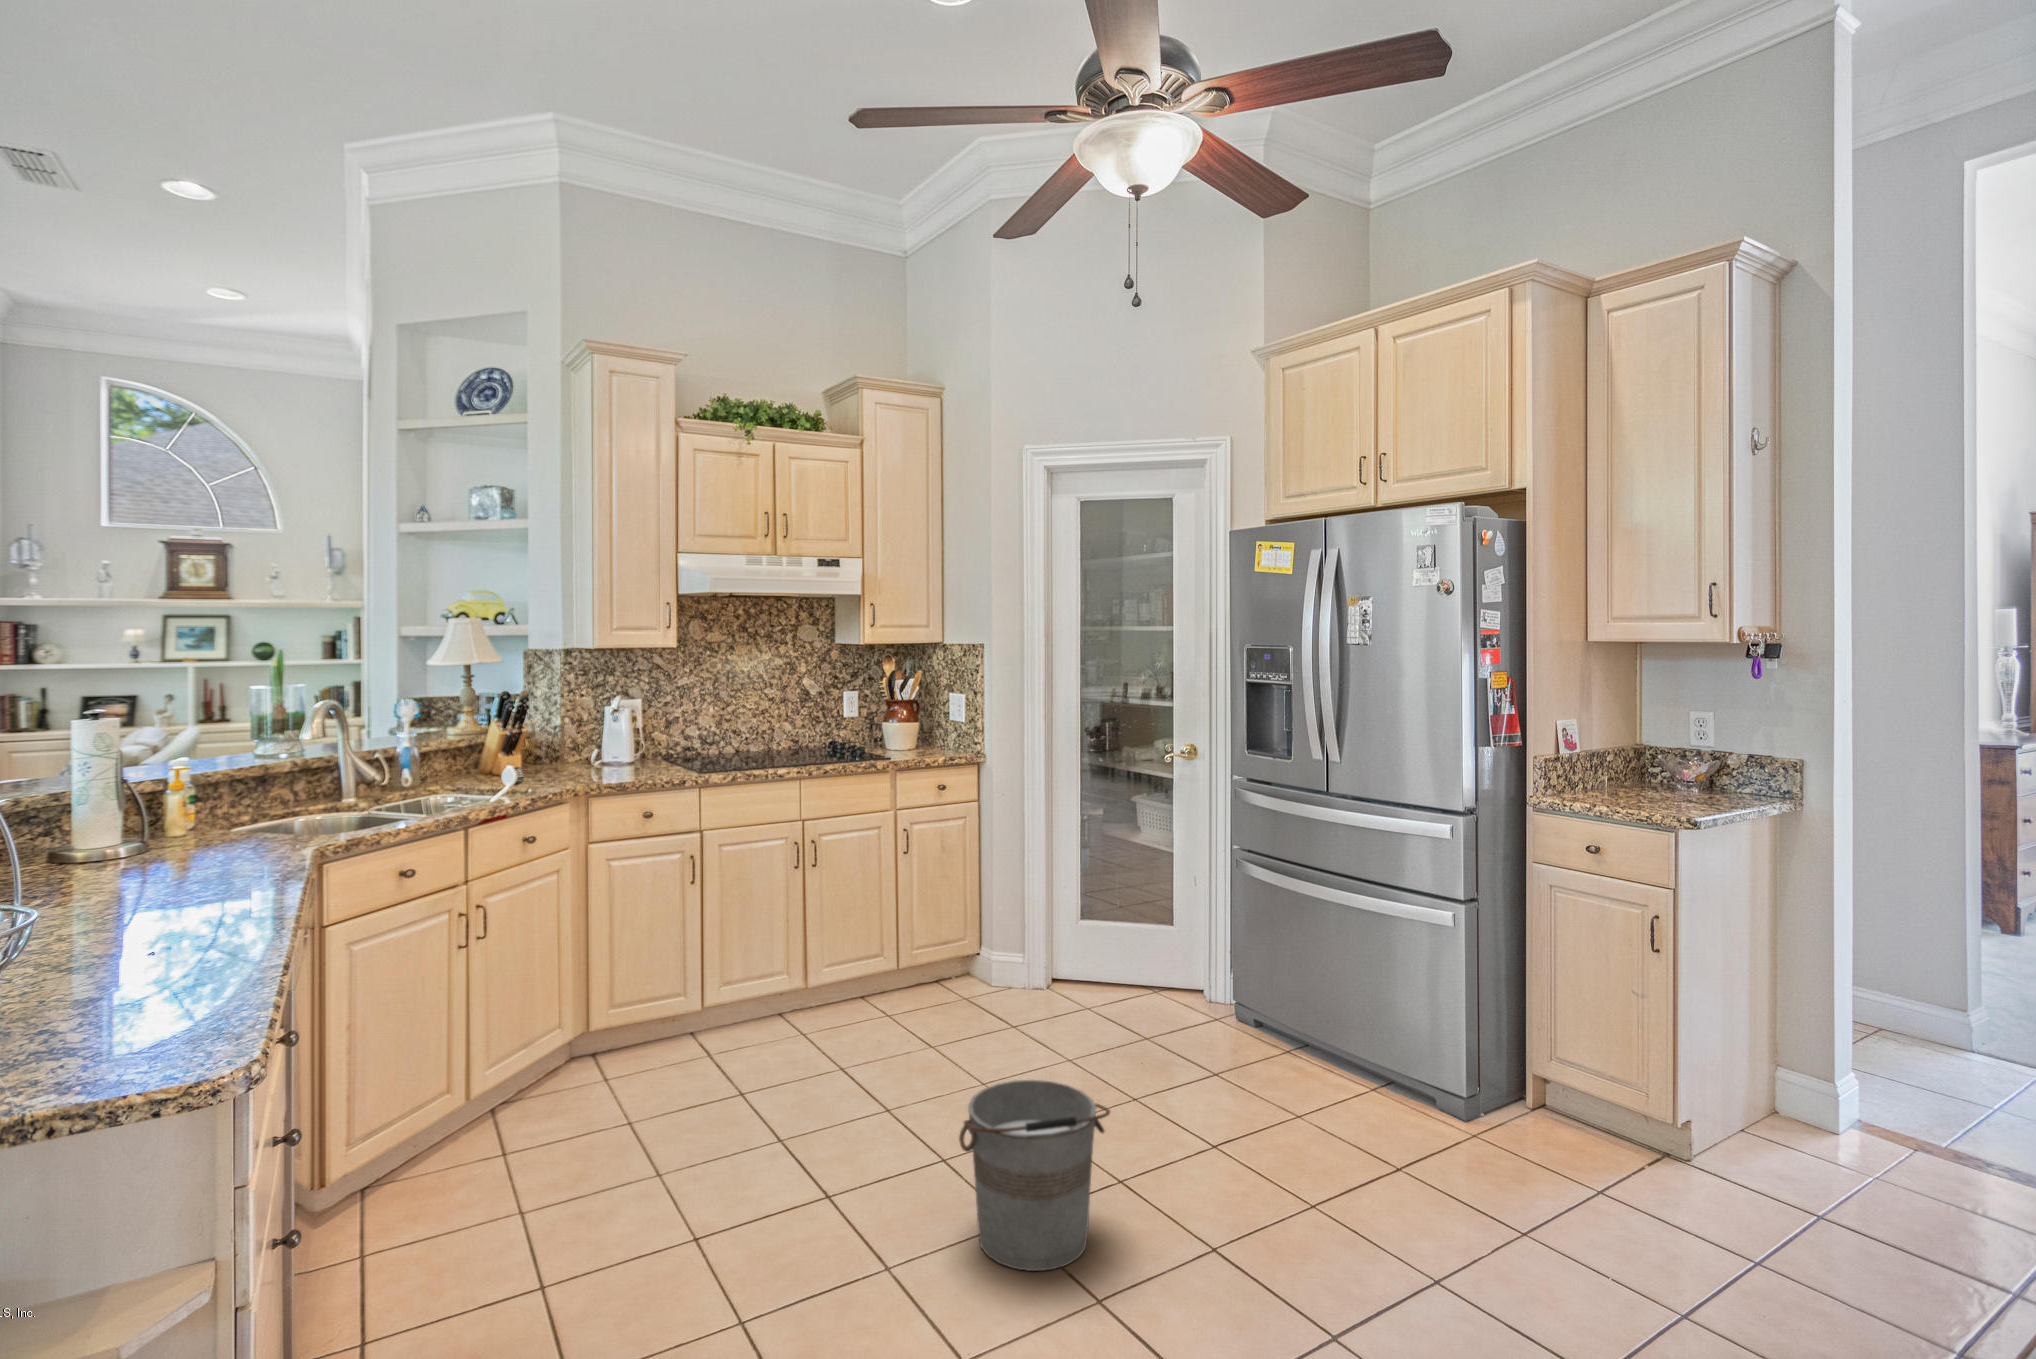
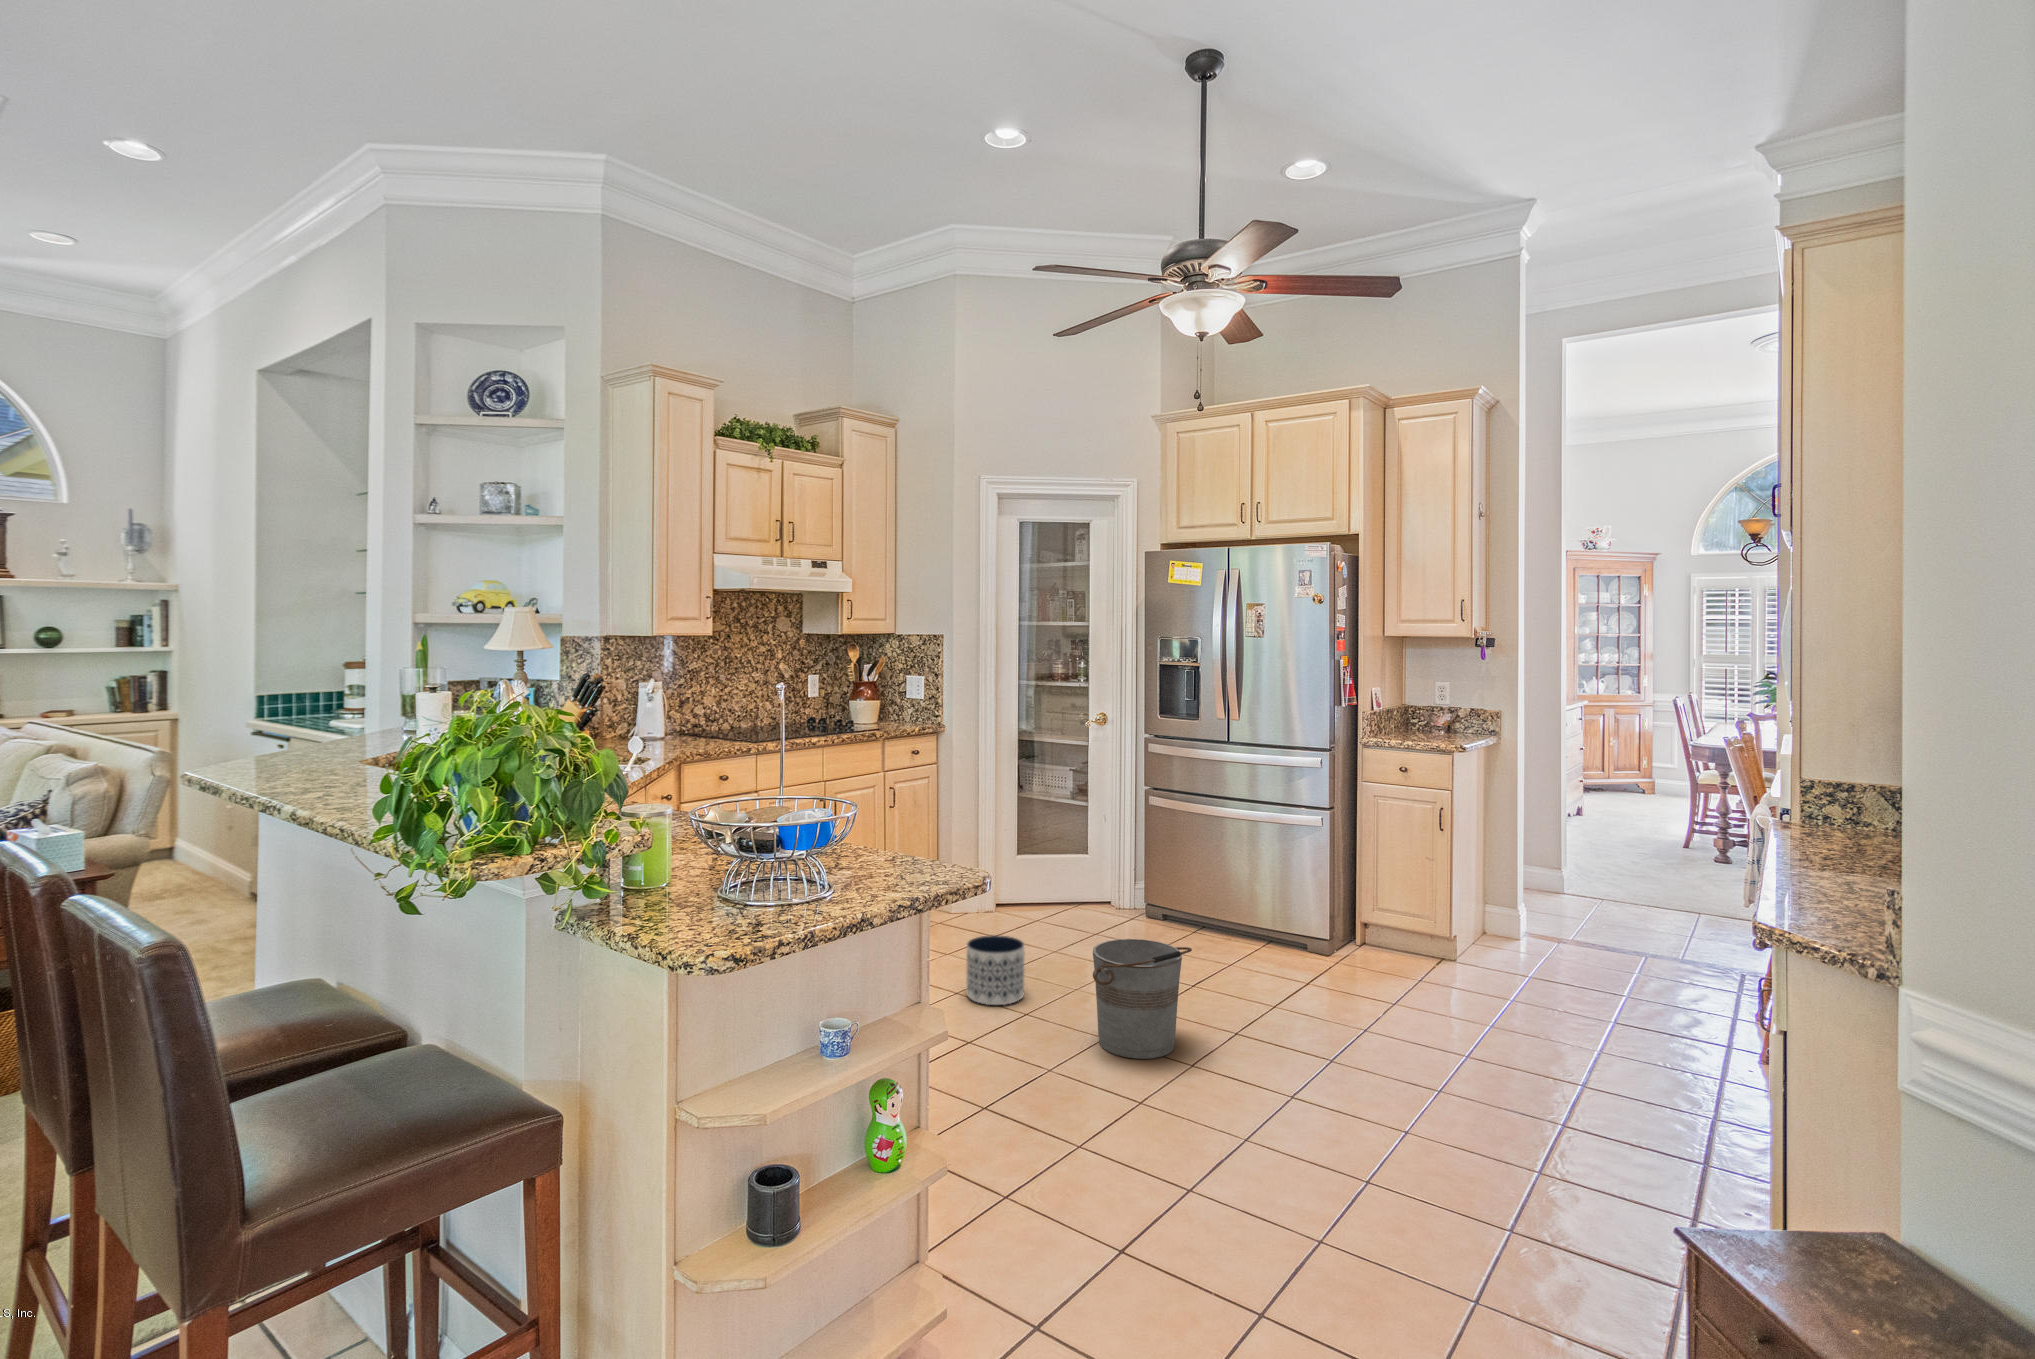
planter: none [882,1041,959,1141] -> present [967,935,1024,1005]

